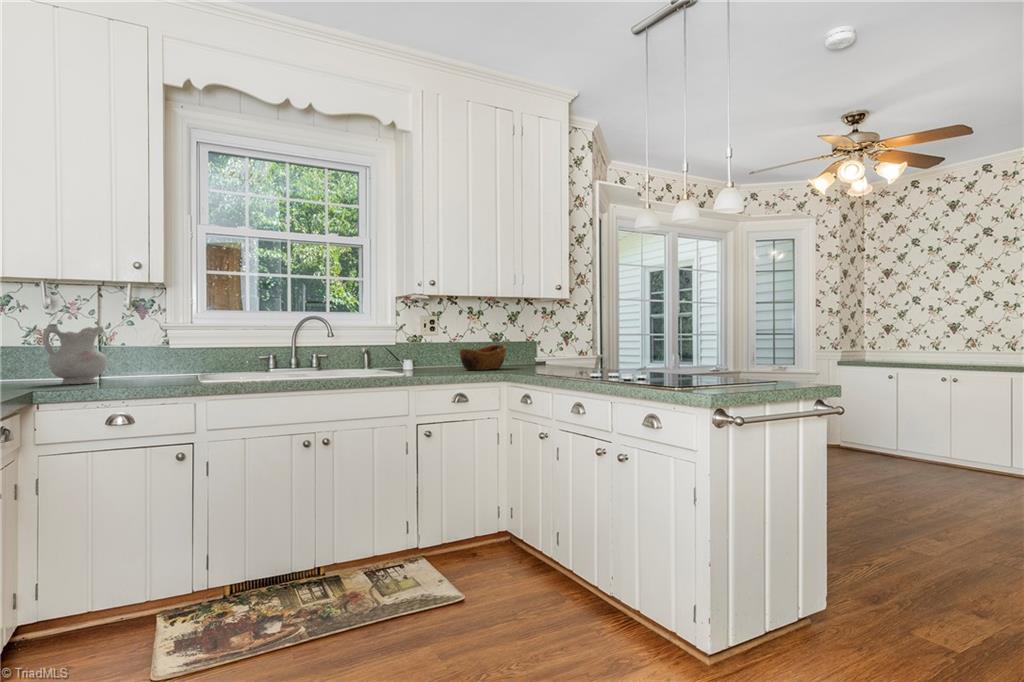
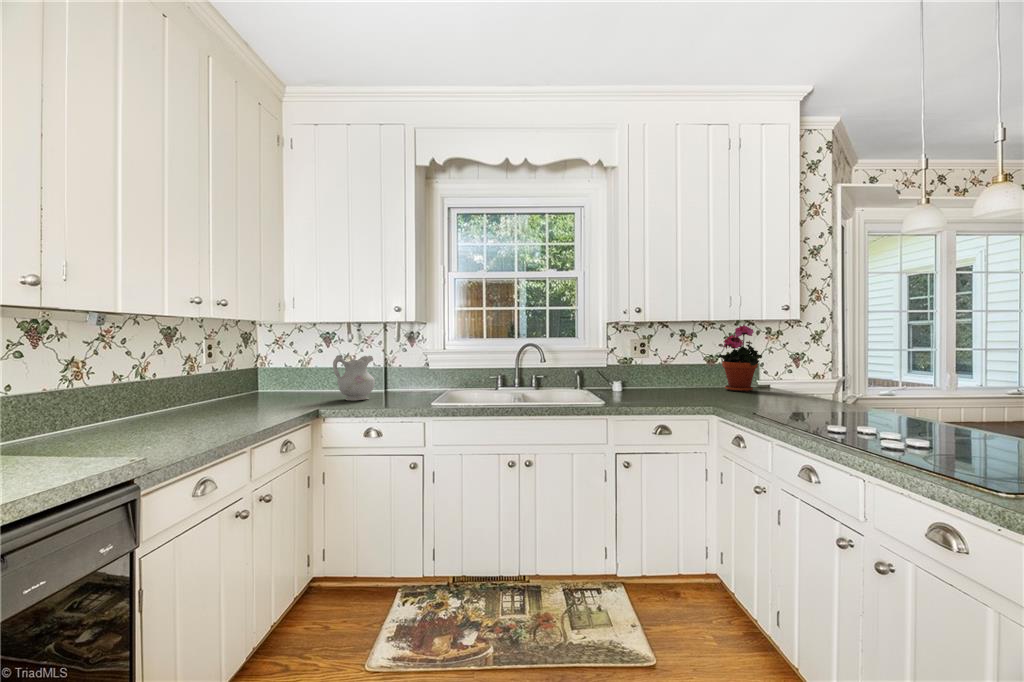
potted plant: none [502,303,540,366] -> present [718,325,762,392]
wooden bowl: present [459,345,506,370] -> none [665,372,718,401]

